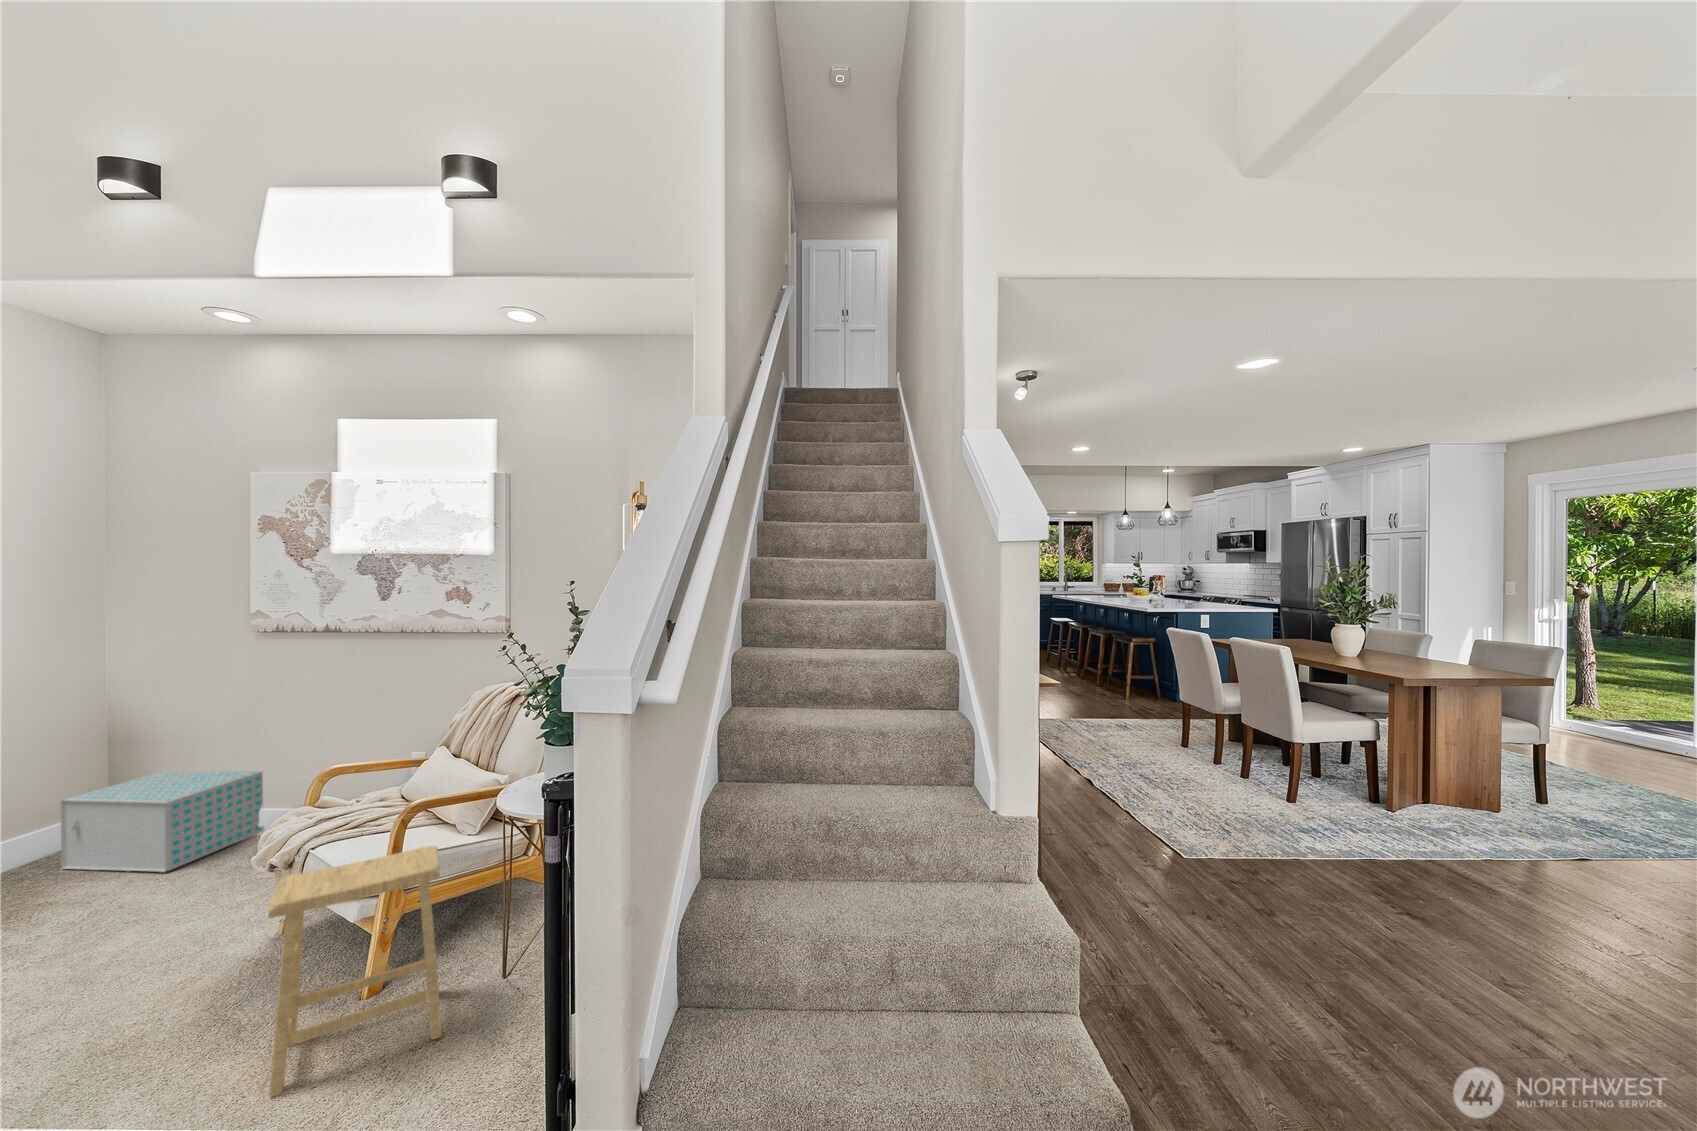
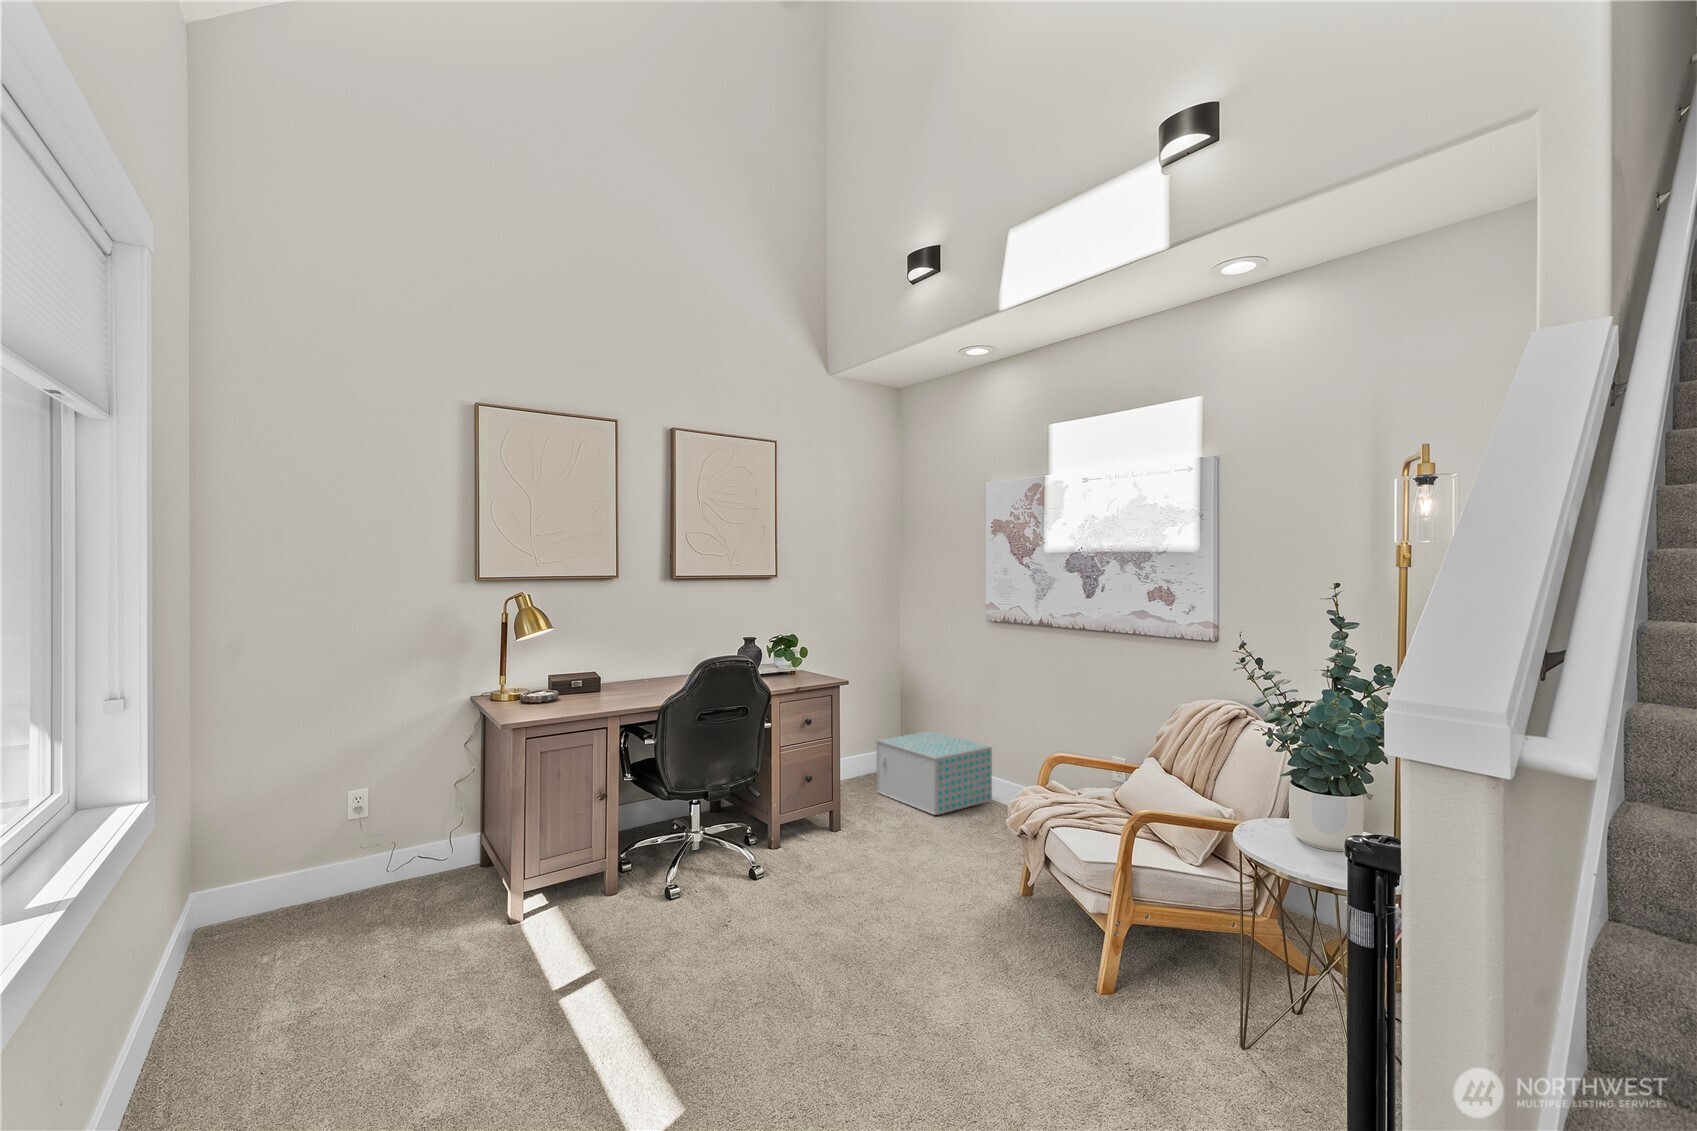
footstool: present [268,846,442,1097] -> none [1040,852,1185,1075]

